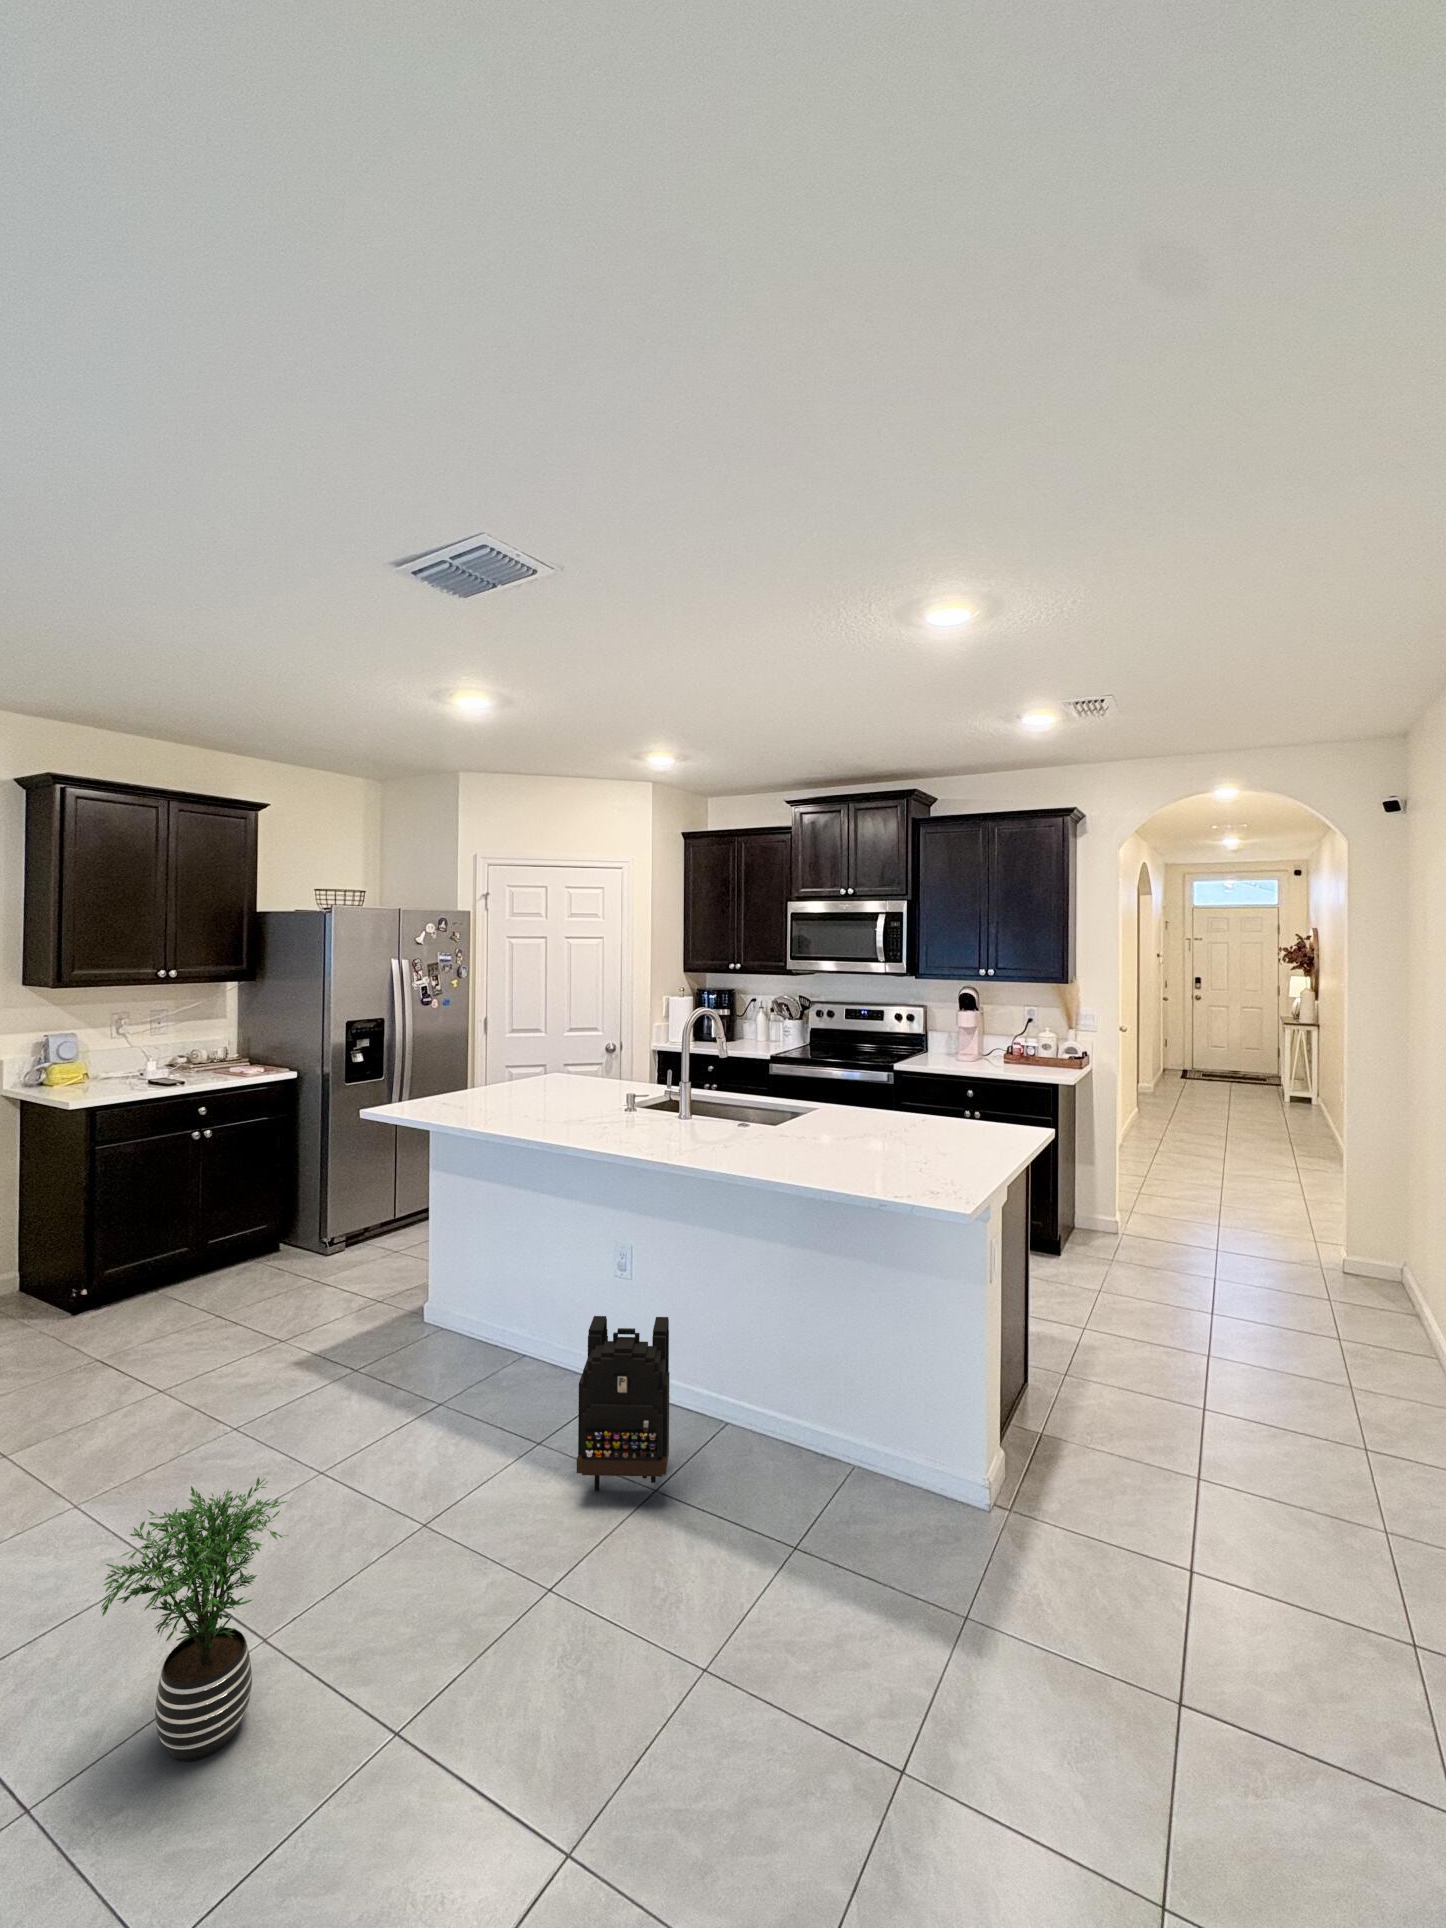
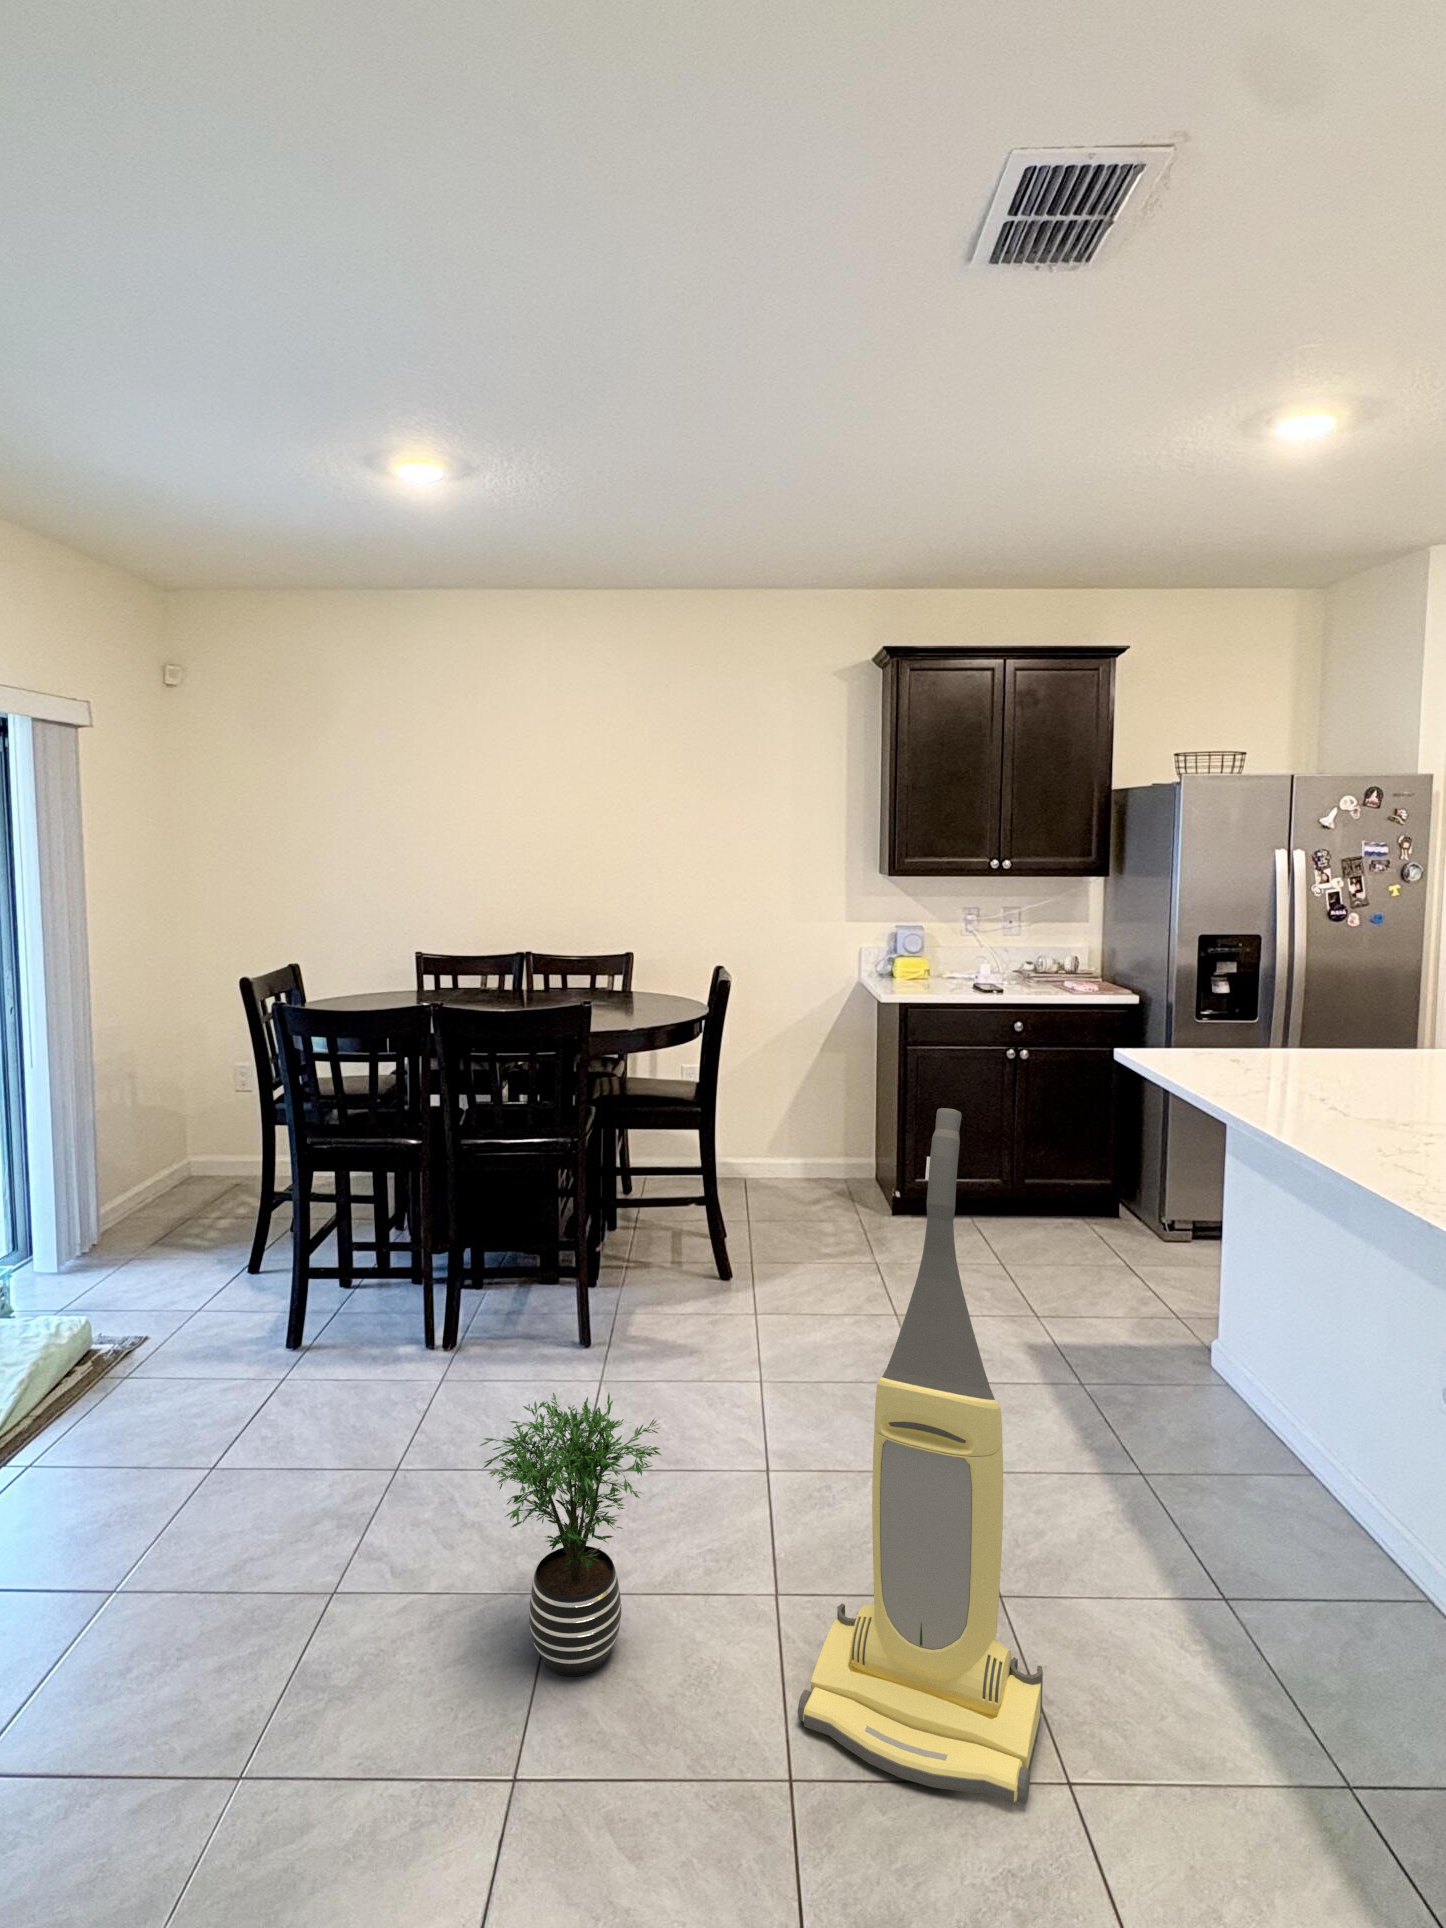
vacuum cleaner: none [396,1153,567,1632] -> present [798,1108,1043,1804]
backpack: present [576,1316,670,1491] -> none [1130,1451,1368,1802]

